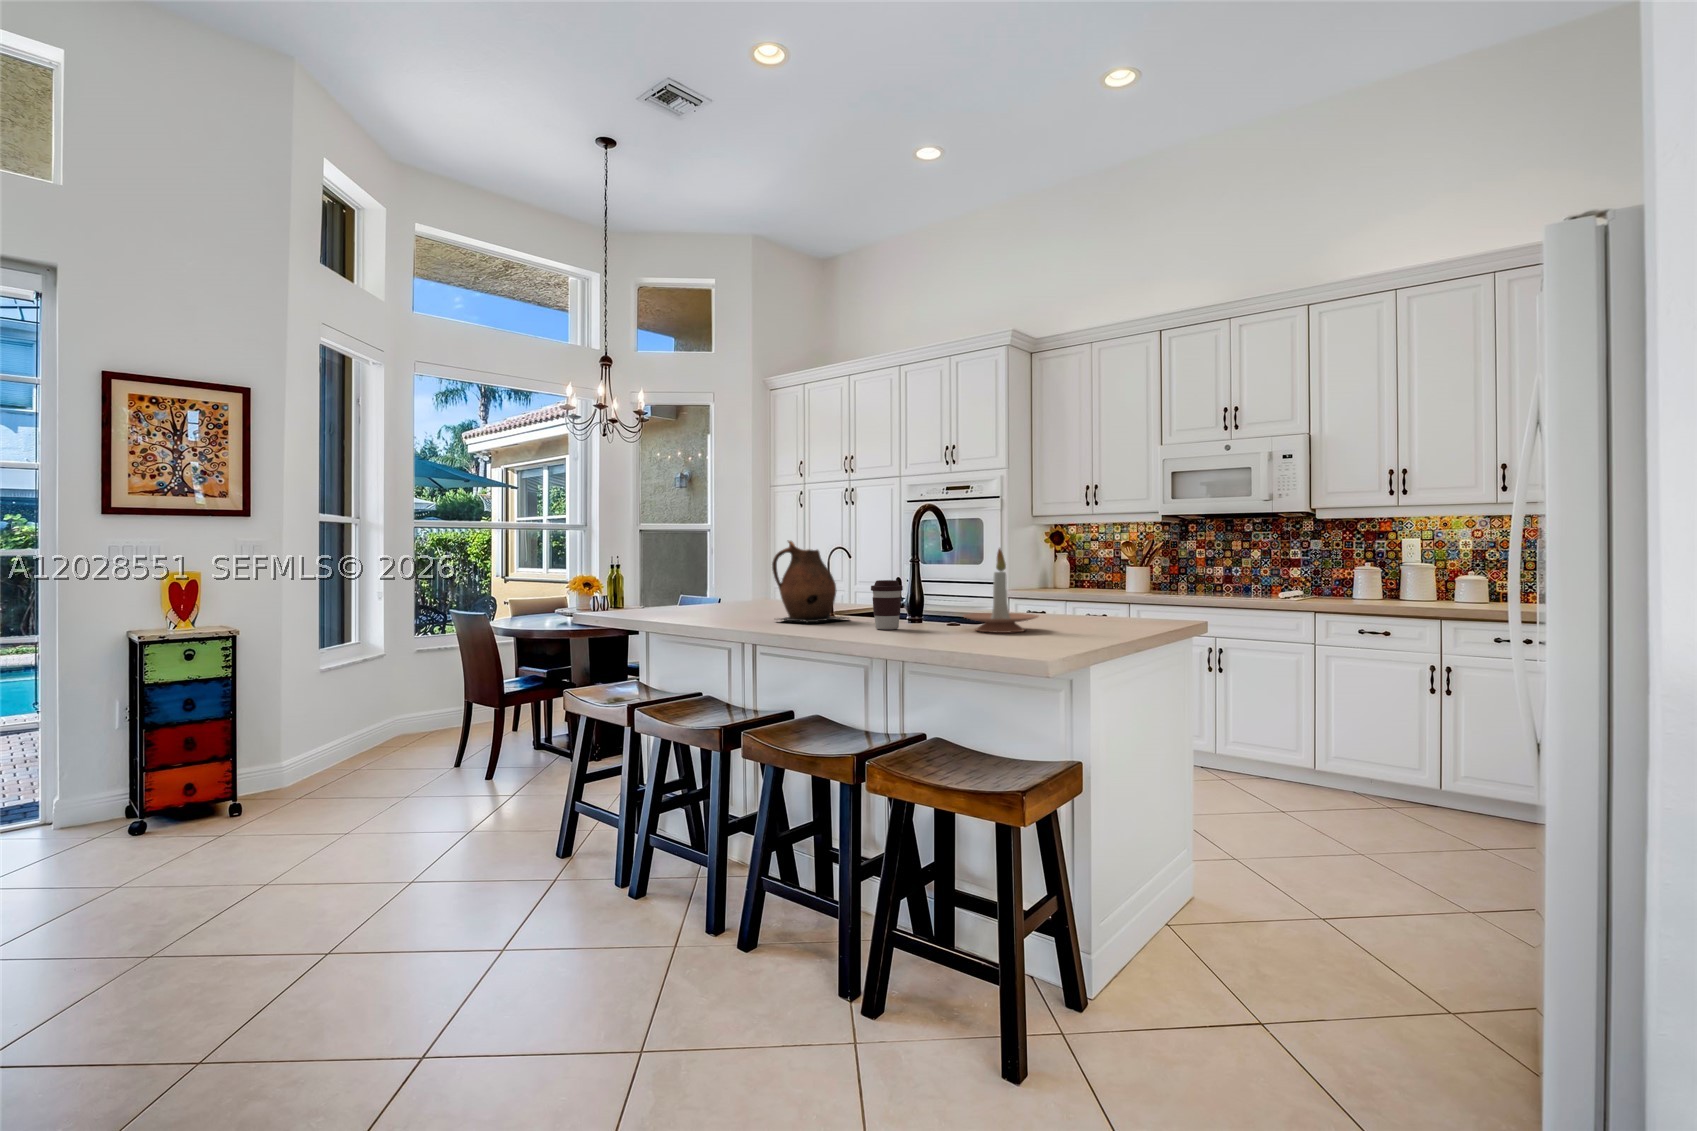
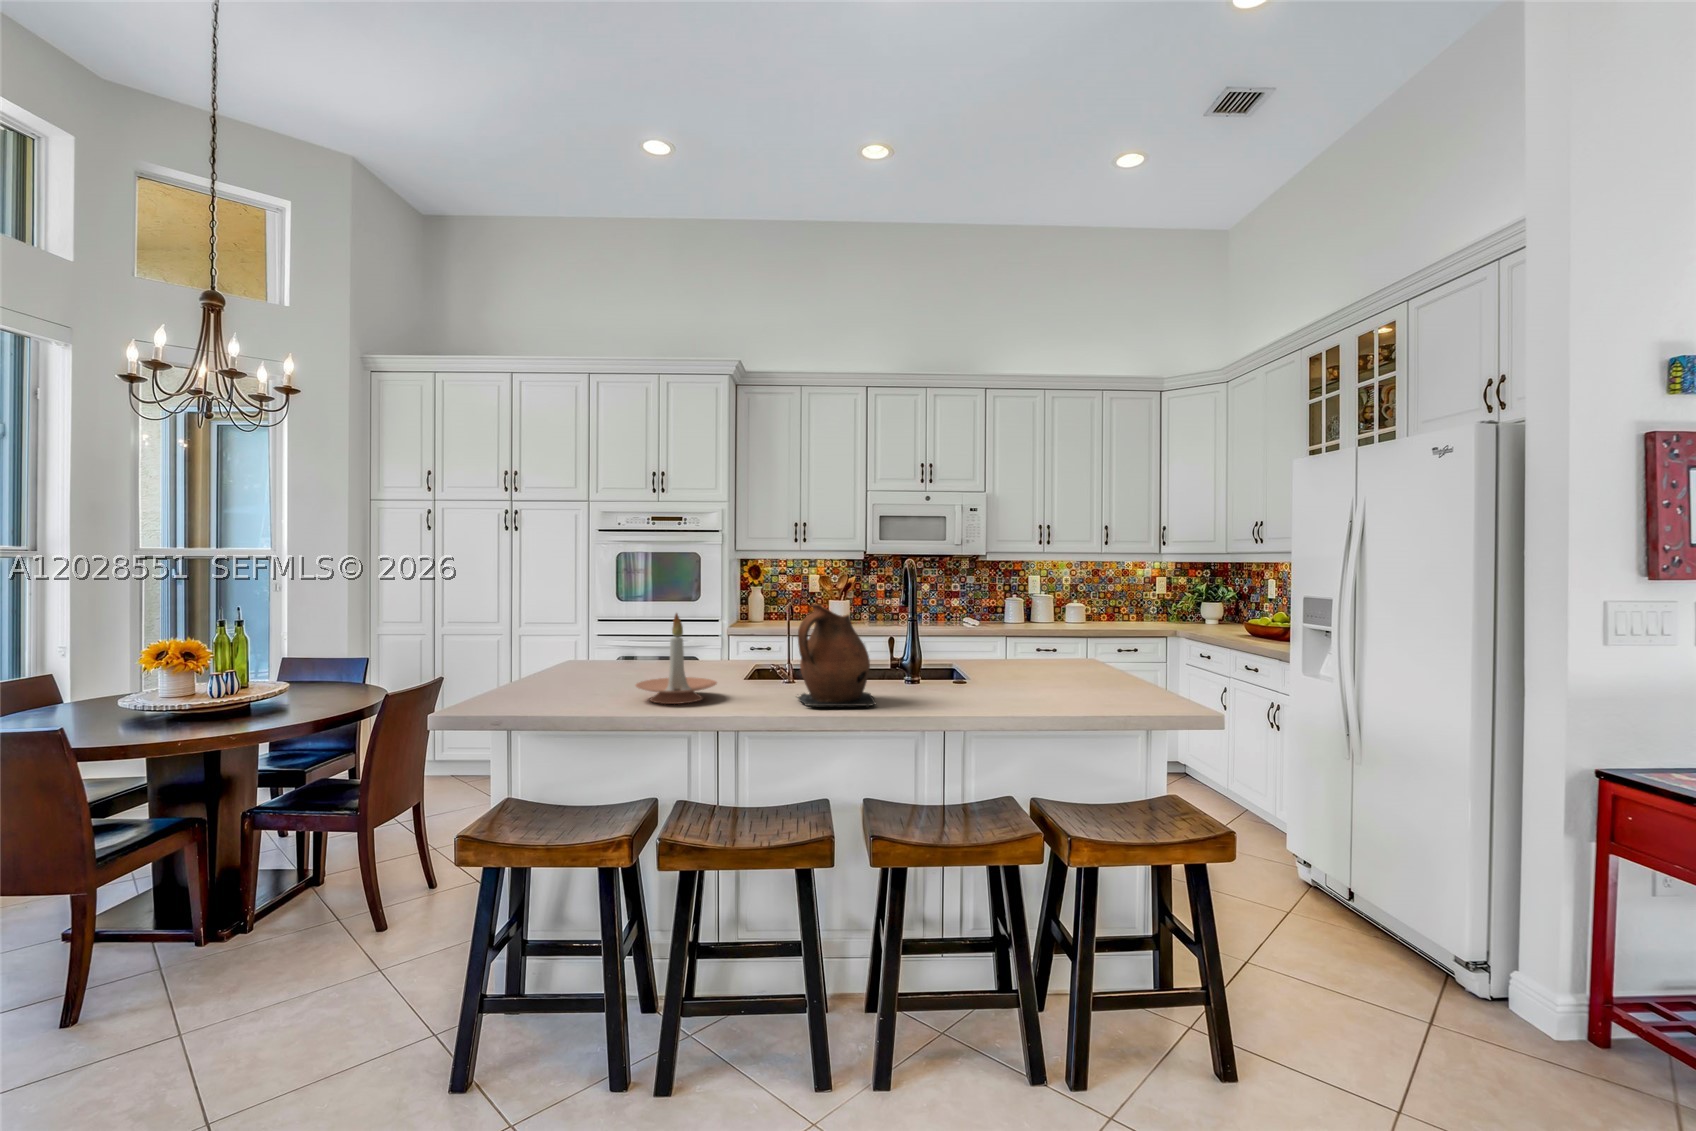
candle holder: present [963,549,1038,633] -> present [636,613,717,704]
coffee cup: present [871,580,903,630] -> none [965,651,1002,709]

